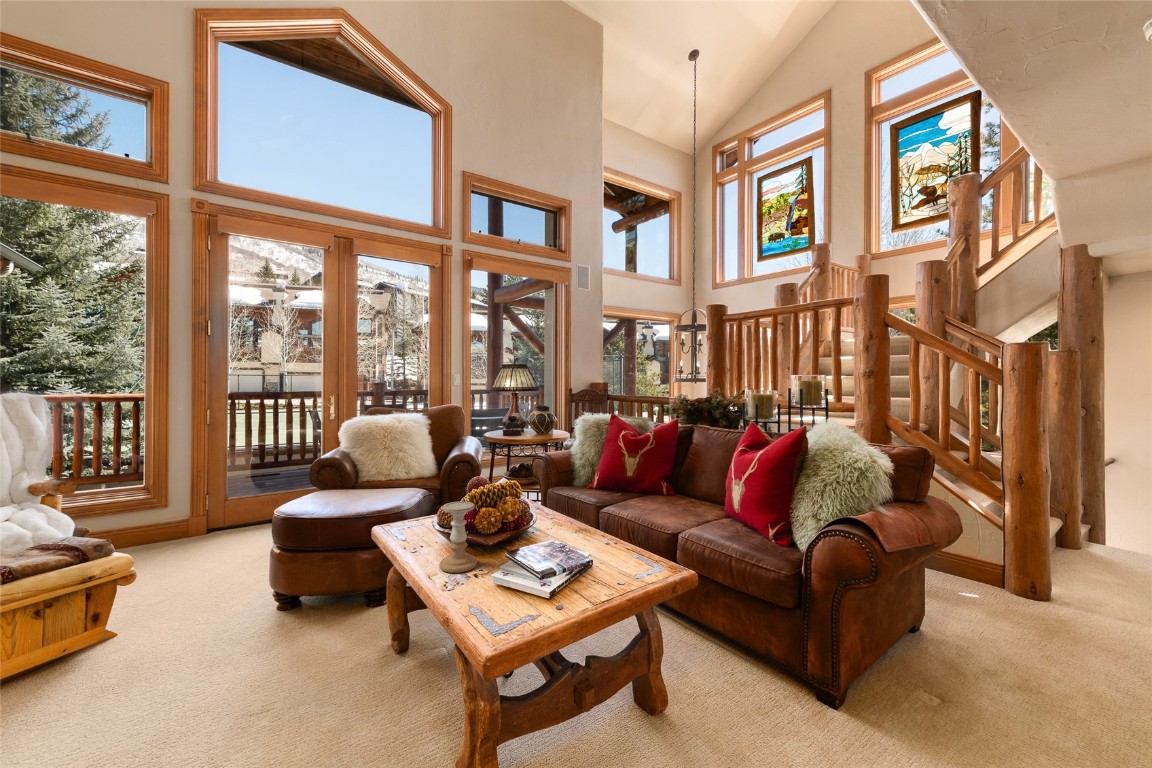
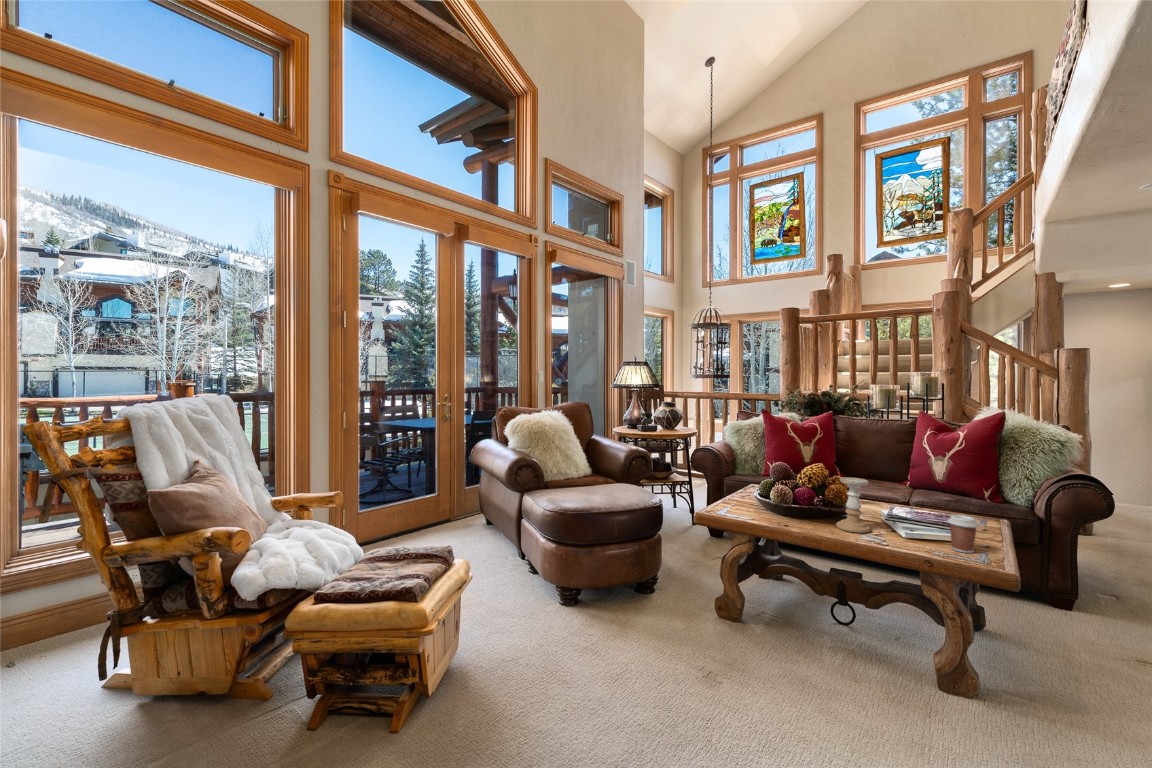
coffee cup: none [490,562,524,617] -> present [948,515,979,553]

